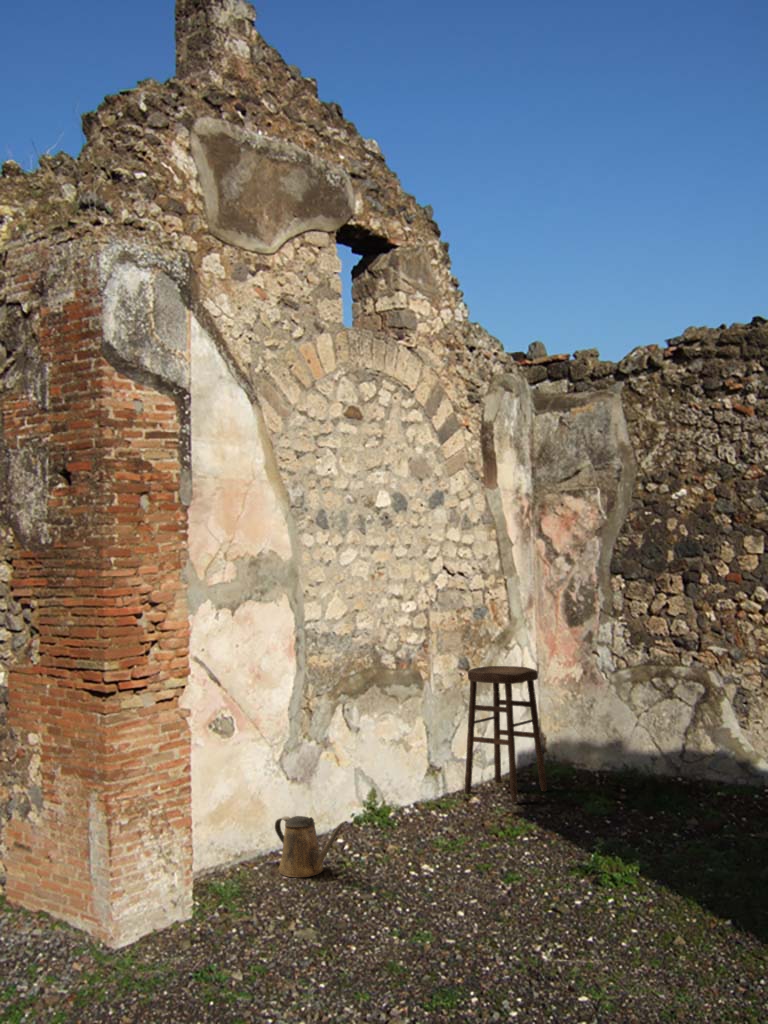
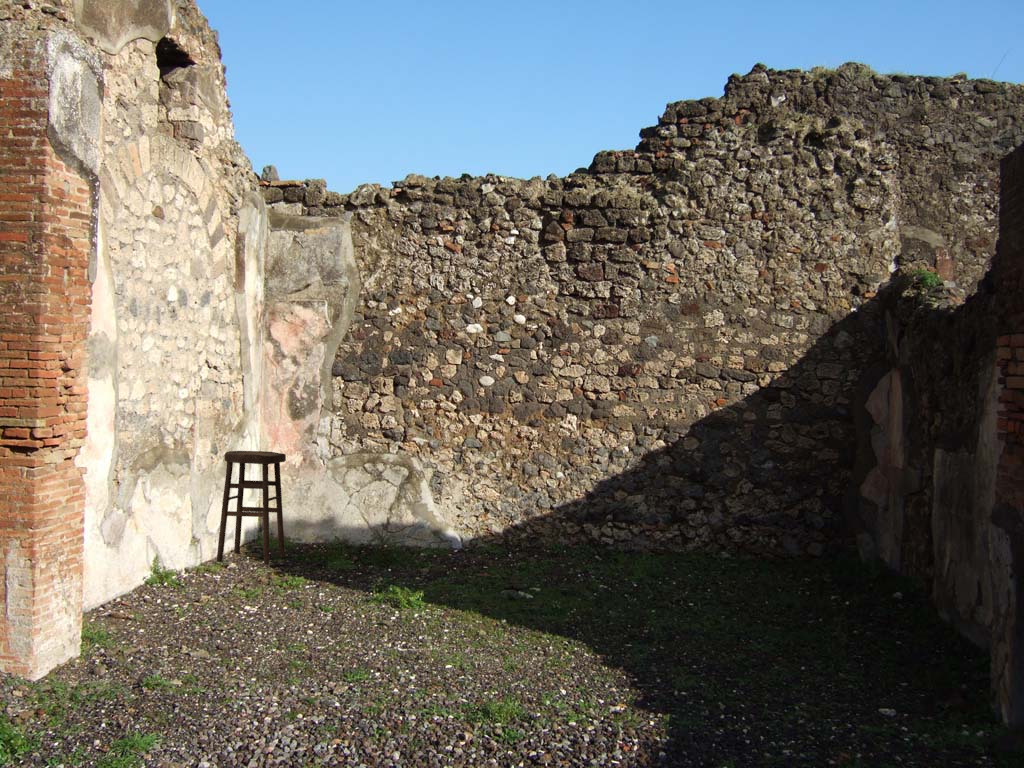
watering can: present [275,816,347,877] -> none [104,567,190,620]

